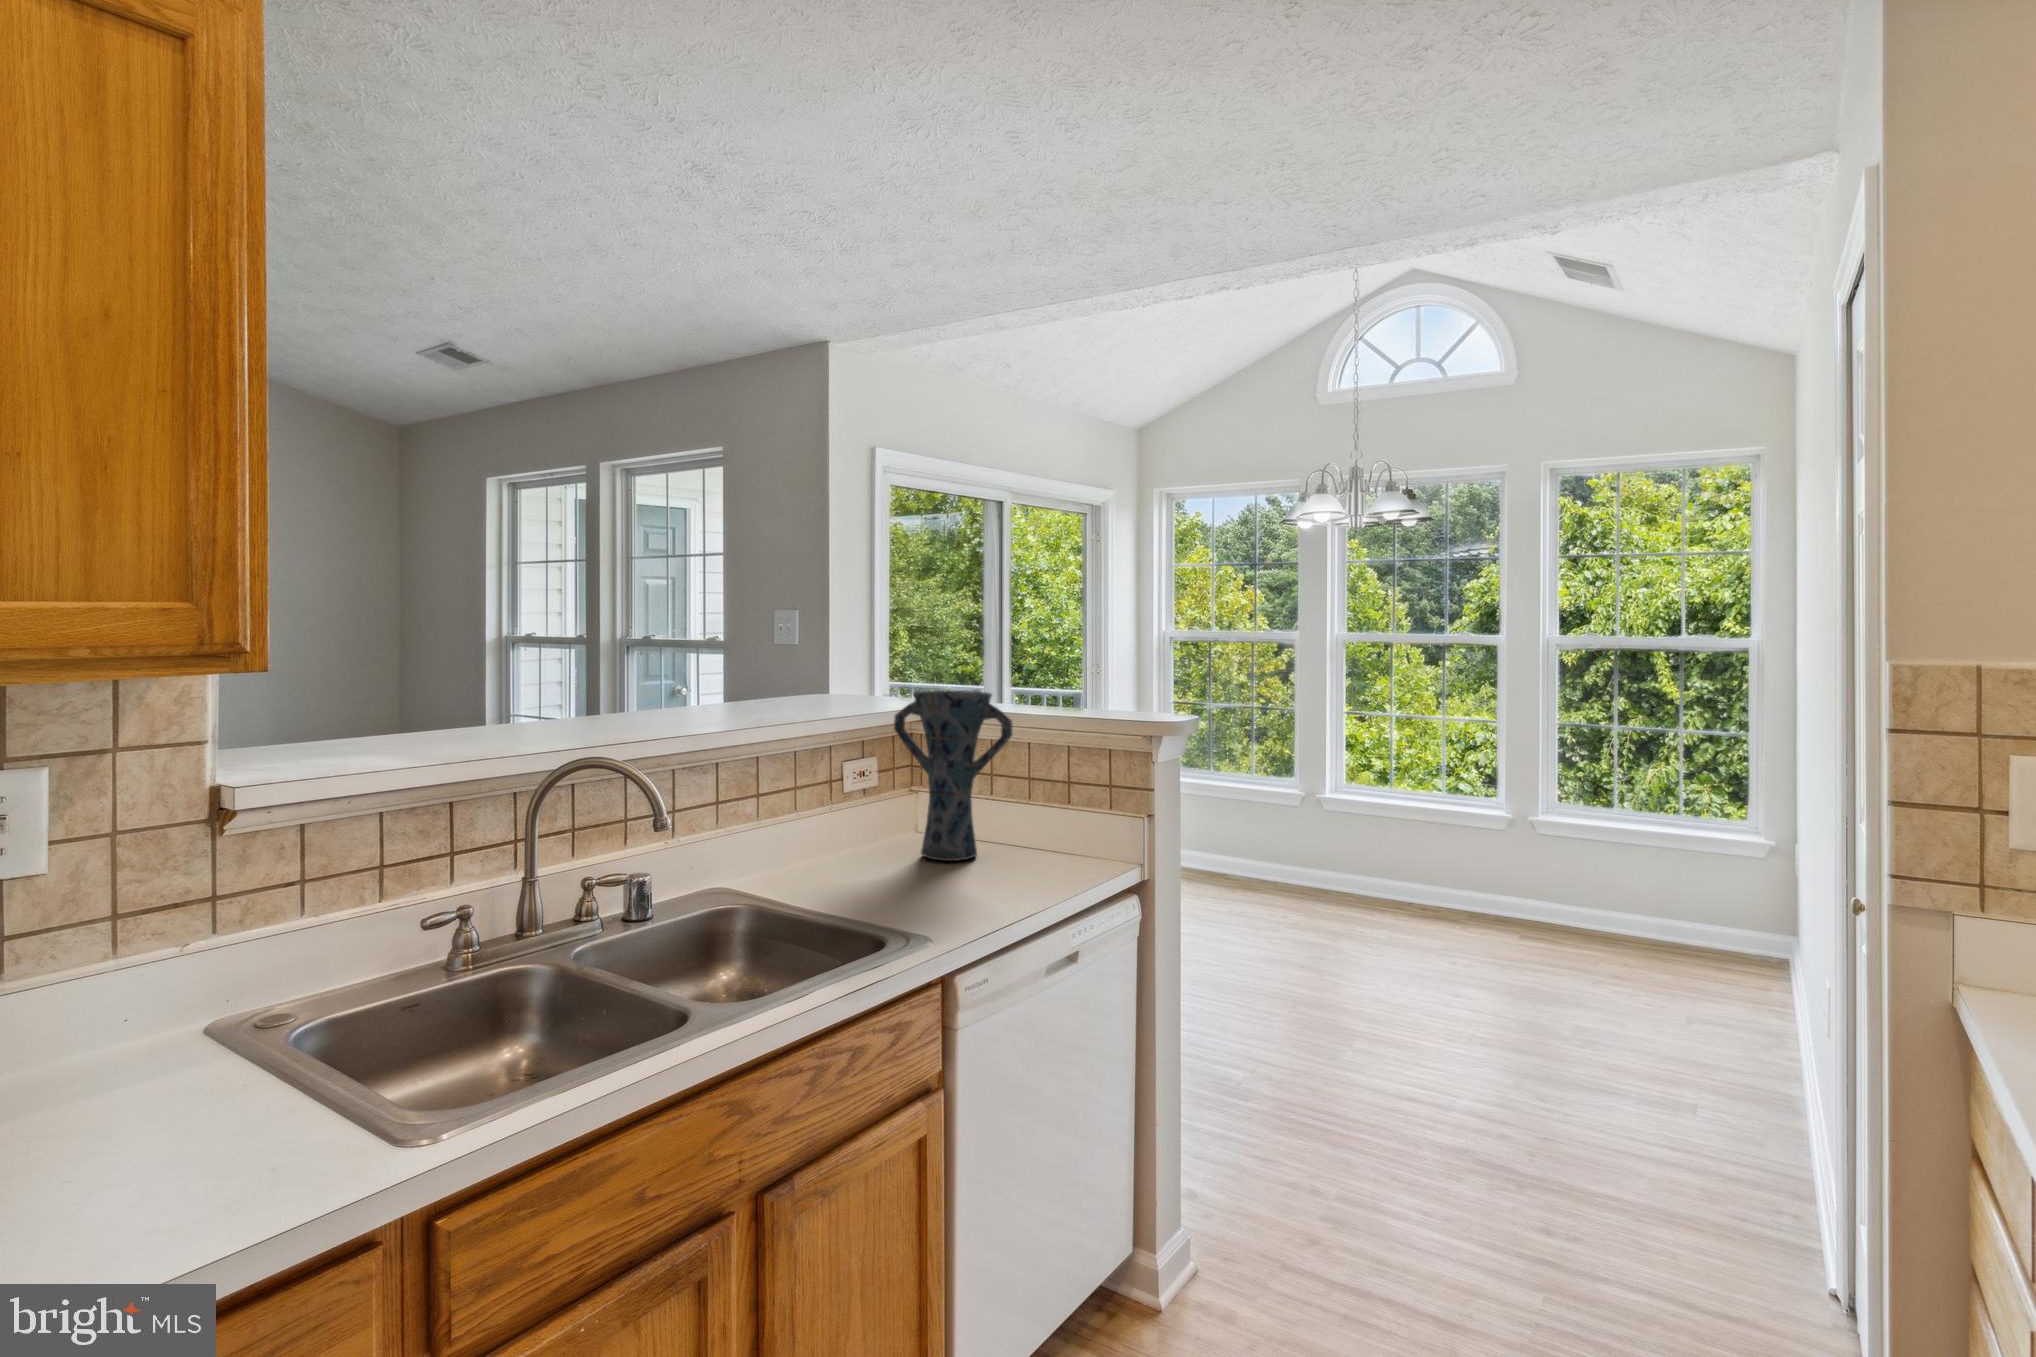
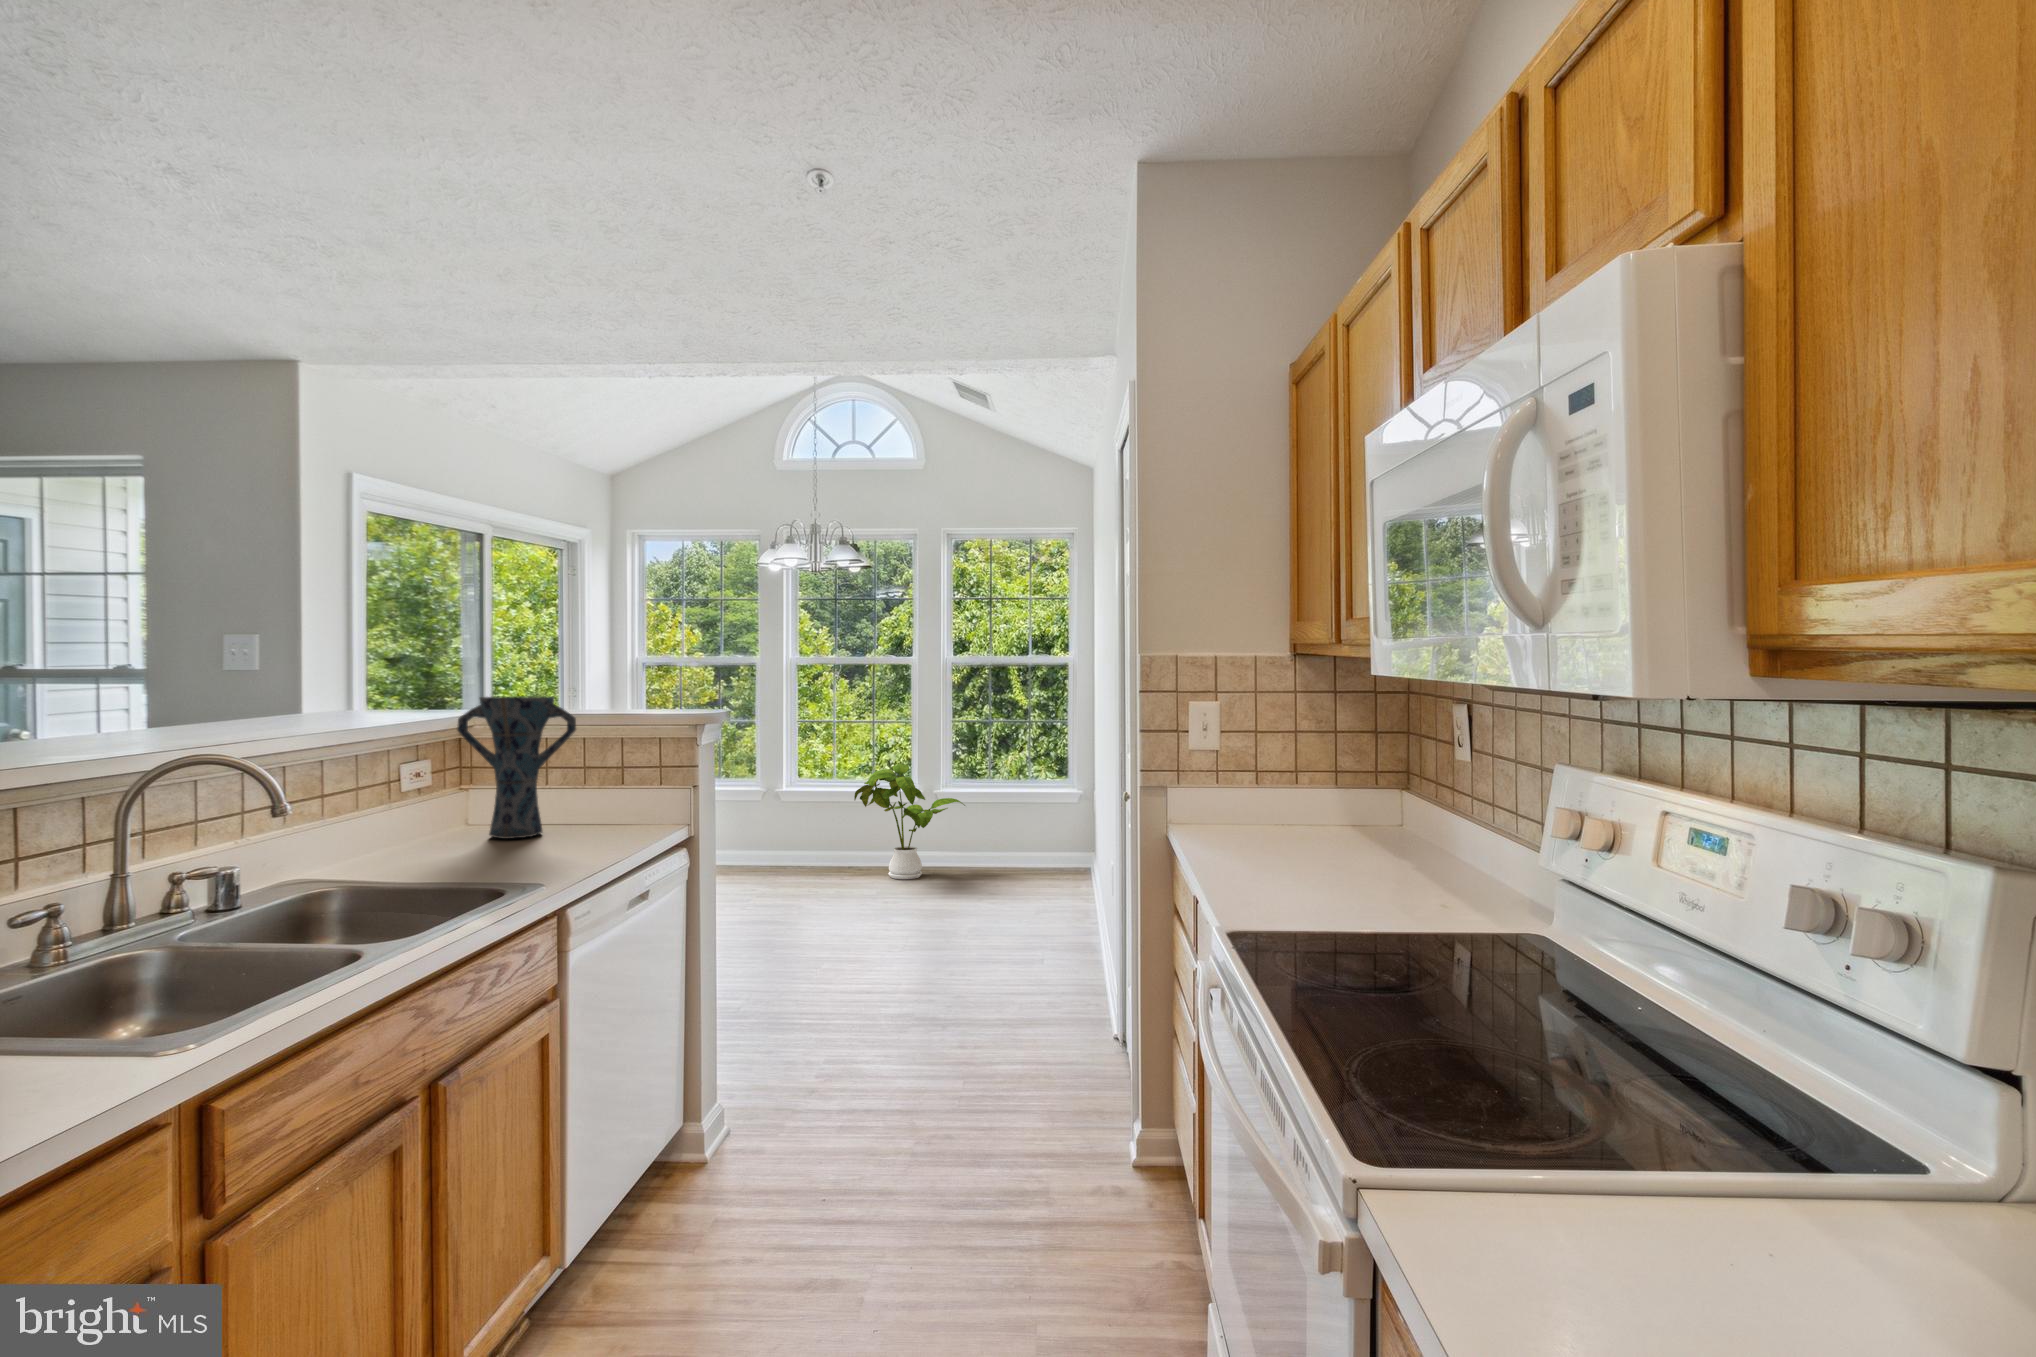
house plant: none [1415,776,1578,930] -> present [854,764,965,879]

